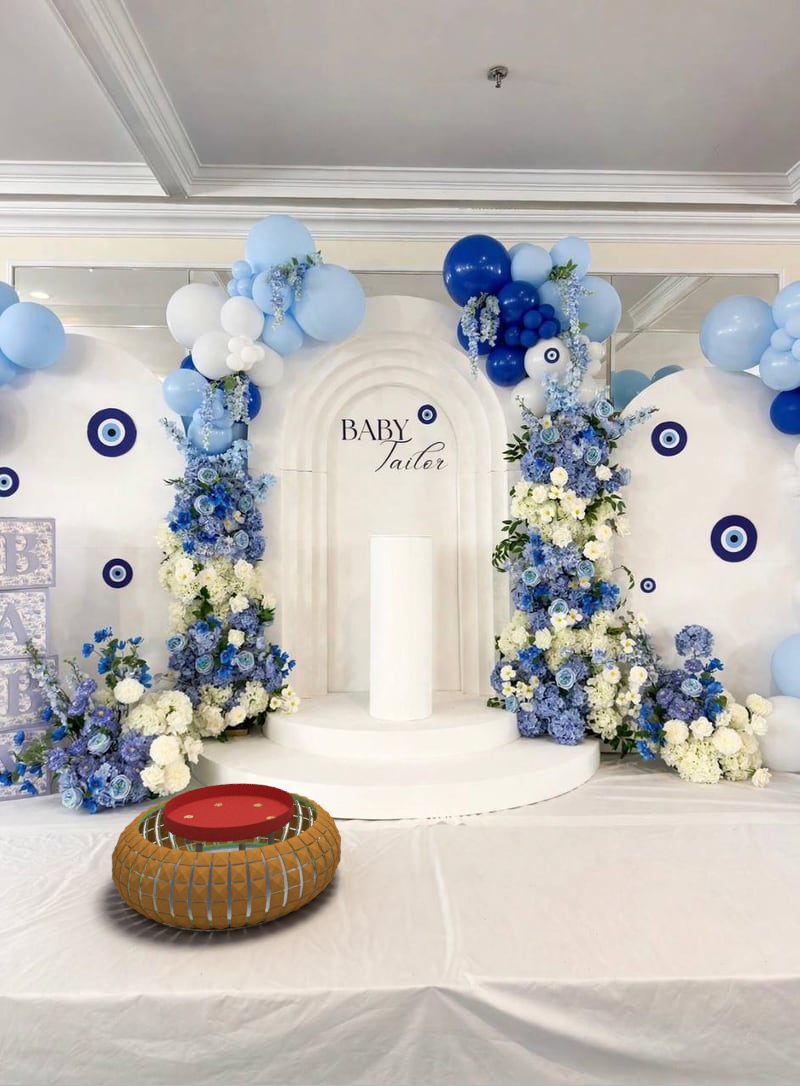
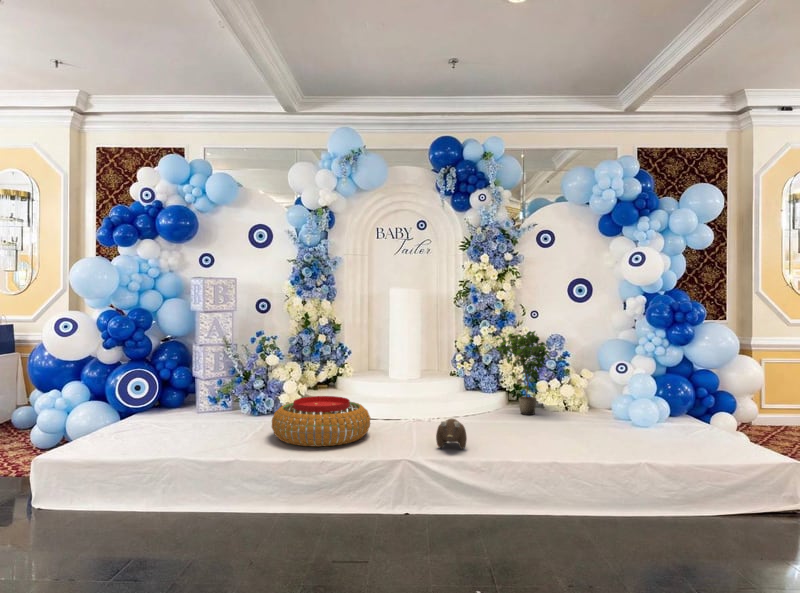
potted plant: none [591,622,701,796] -> present [496,331,550,415]
plush toy: none [499,850,571,926] -> present [436,419,467,449]

